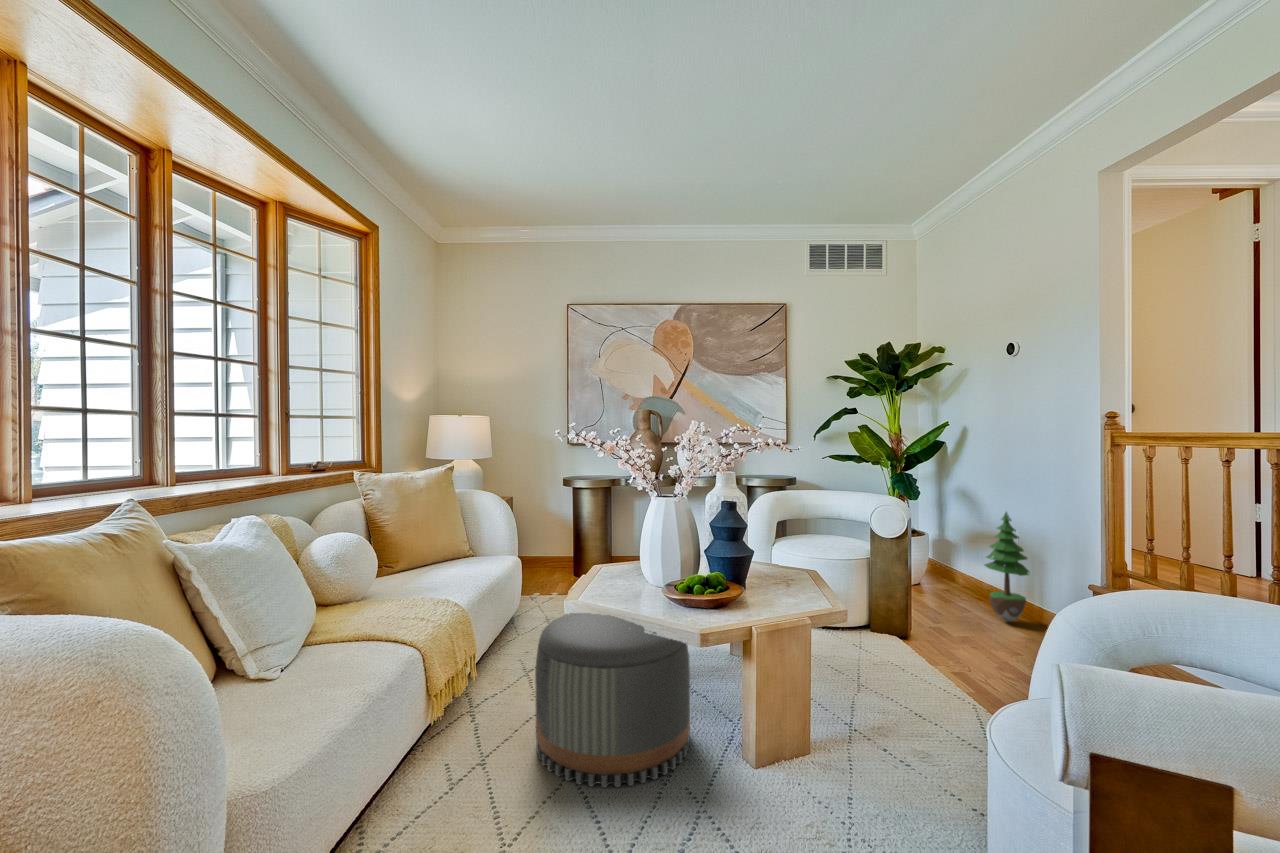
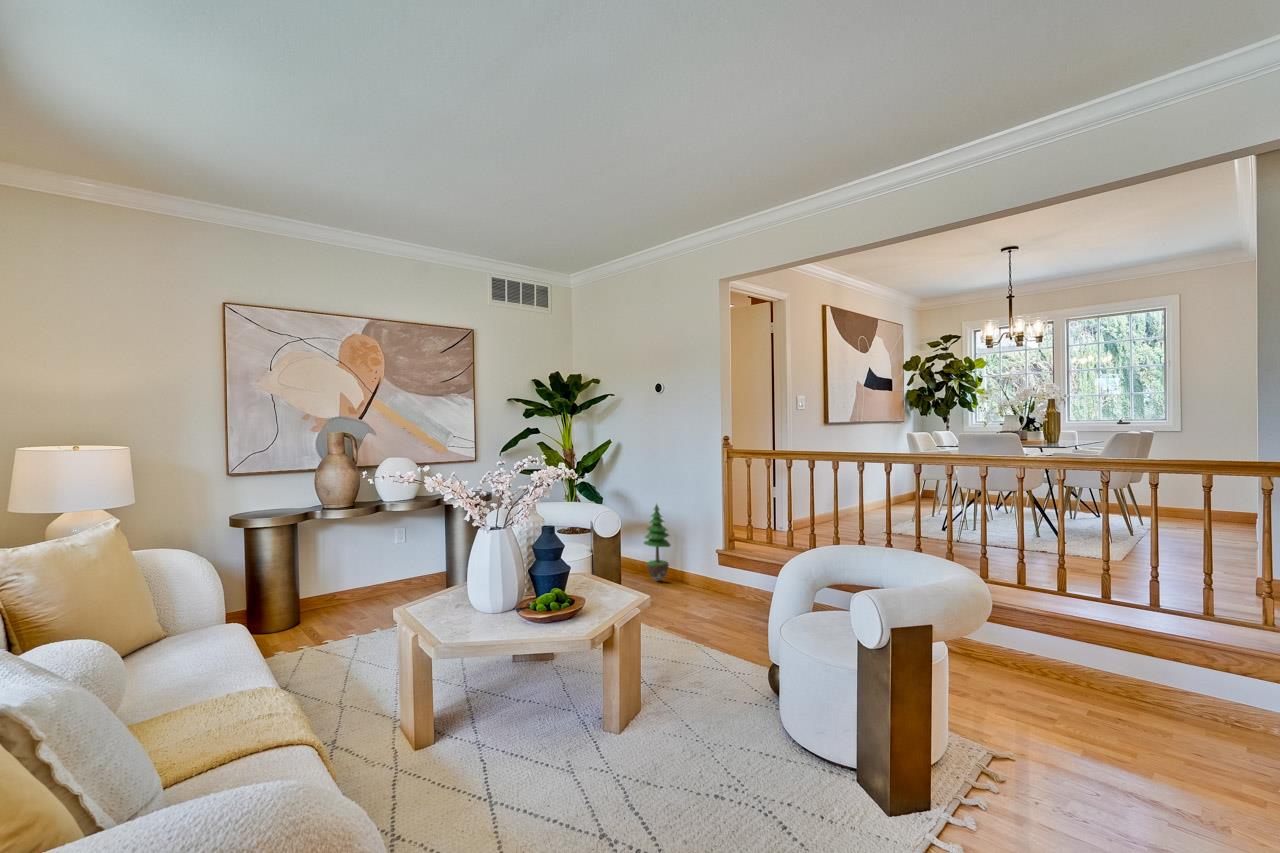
pouf: present [535,613,690,787] -> none [419,635,568,811]

